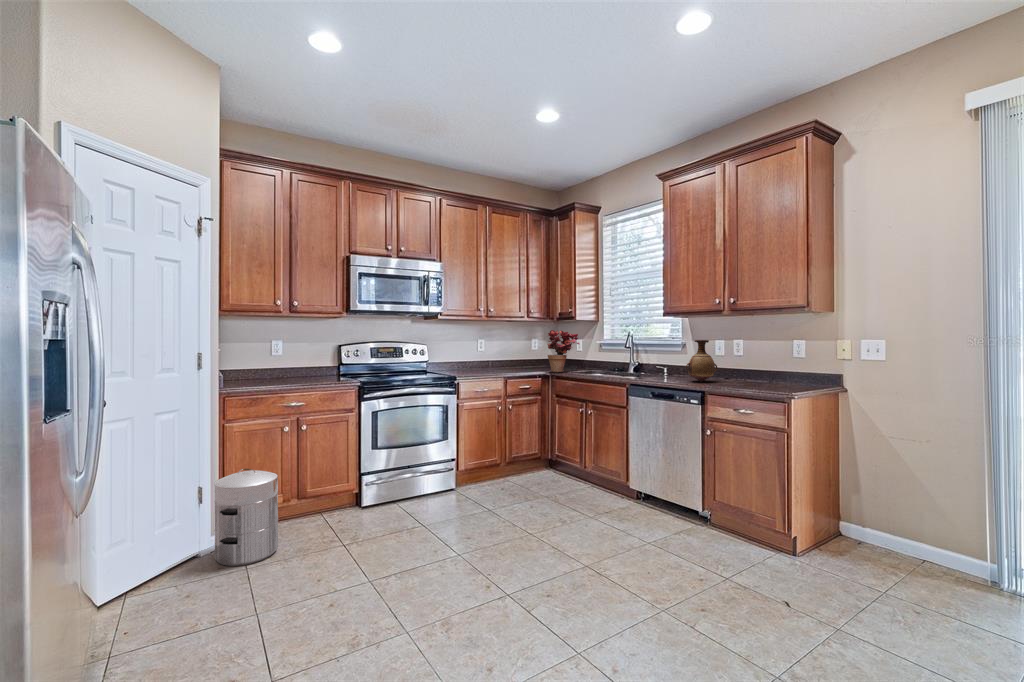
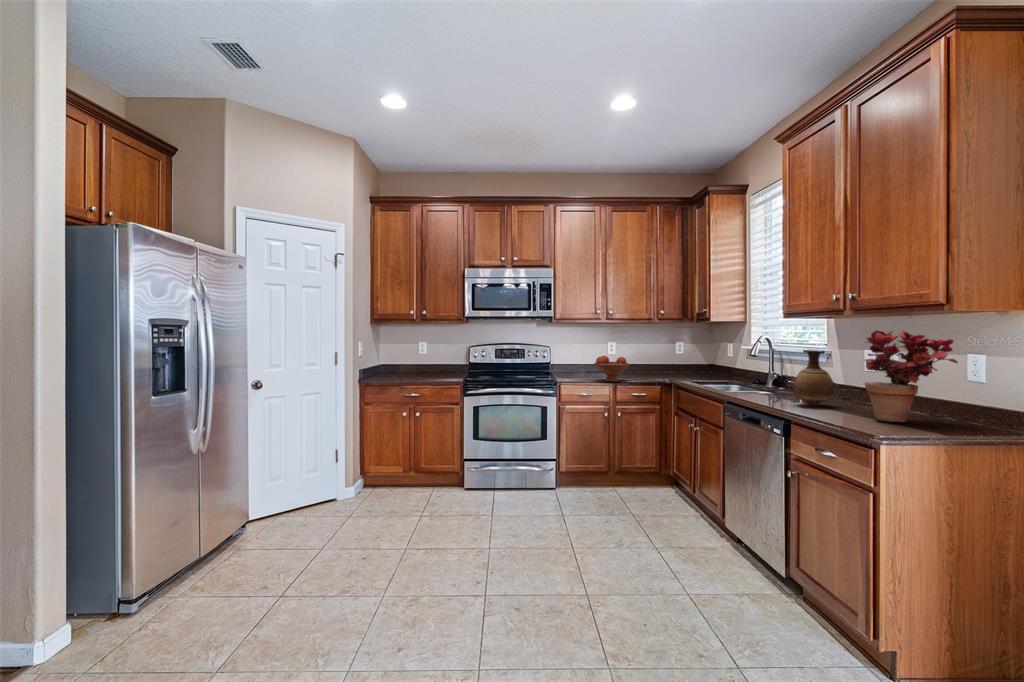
potted plant: present [547,330,579,372] -> present [865,330,958,422]
fruit bowl: none [486,351,519,377] -> present [594,356,630,382]
waste bin: present [214,468,278,566] -> none [333,441,382,513]

